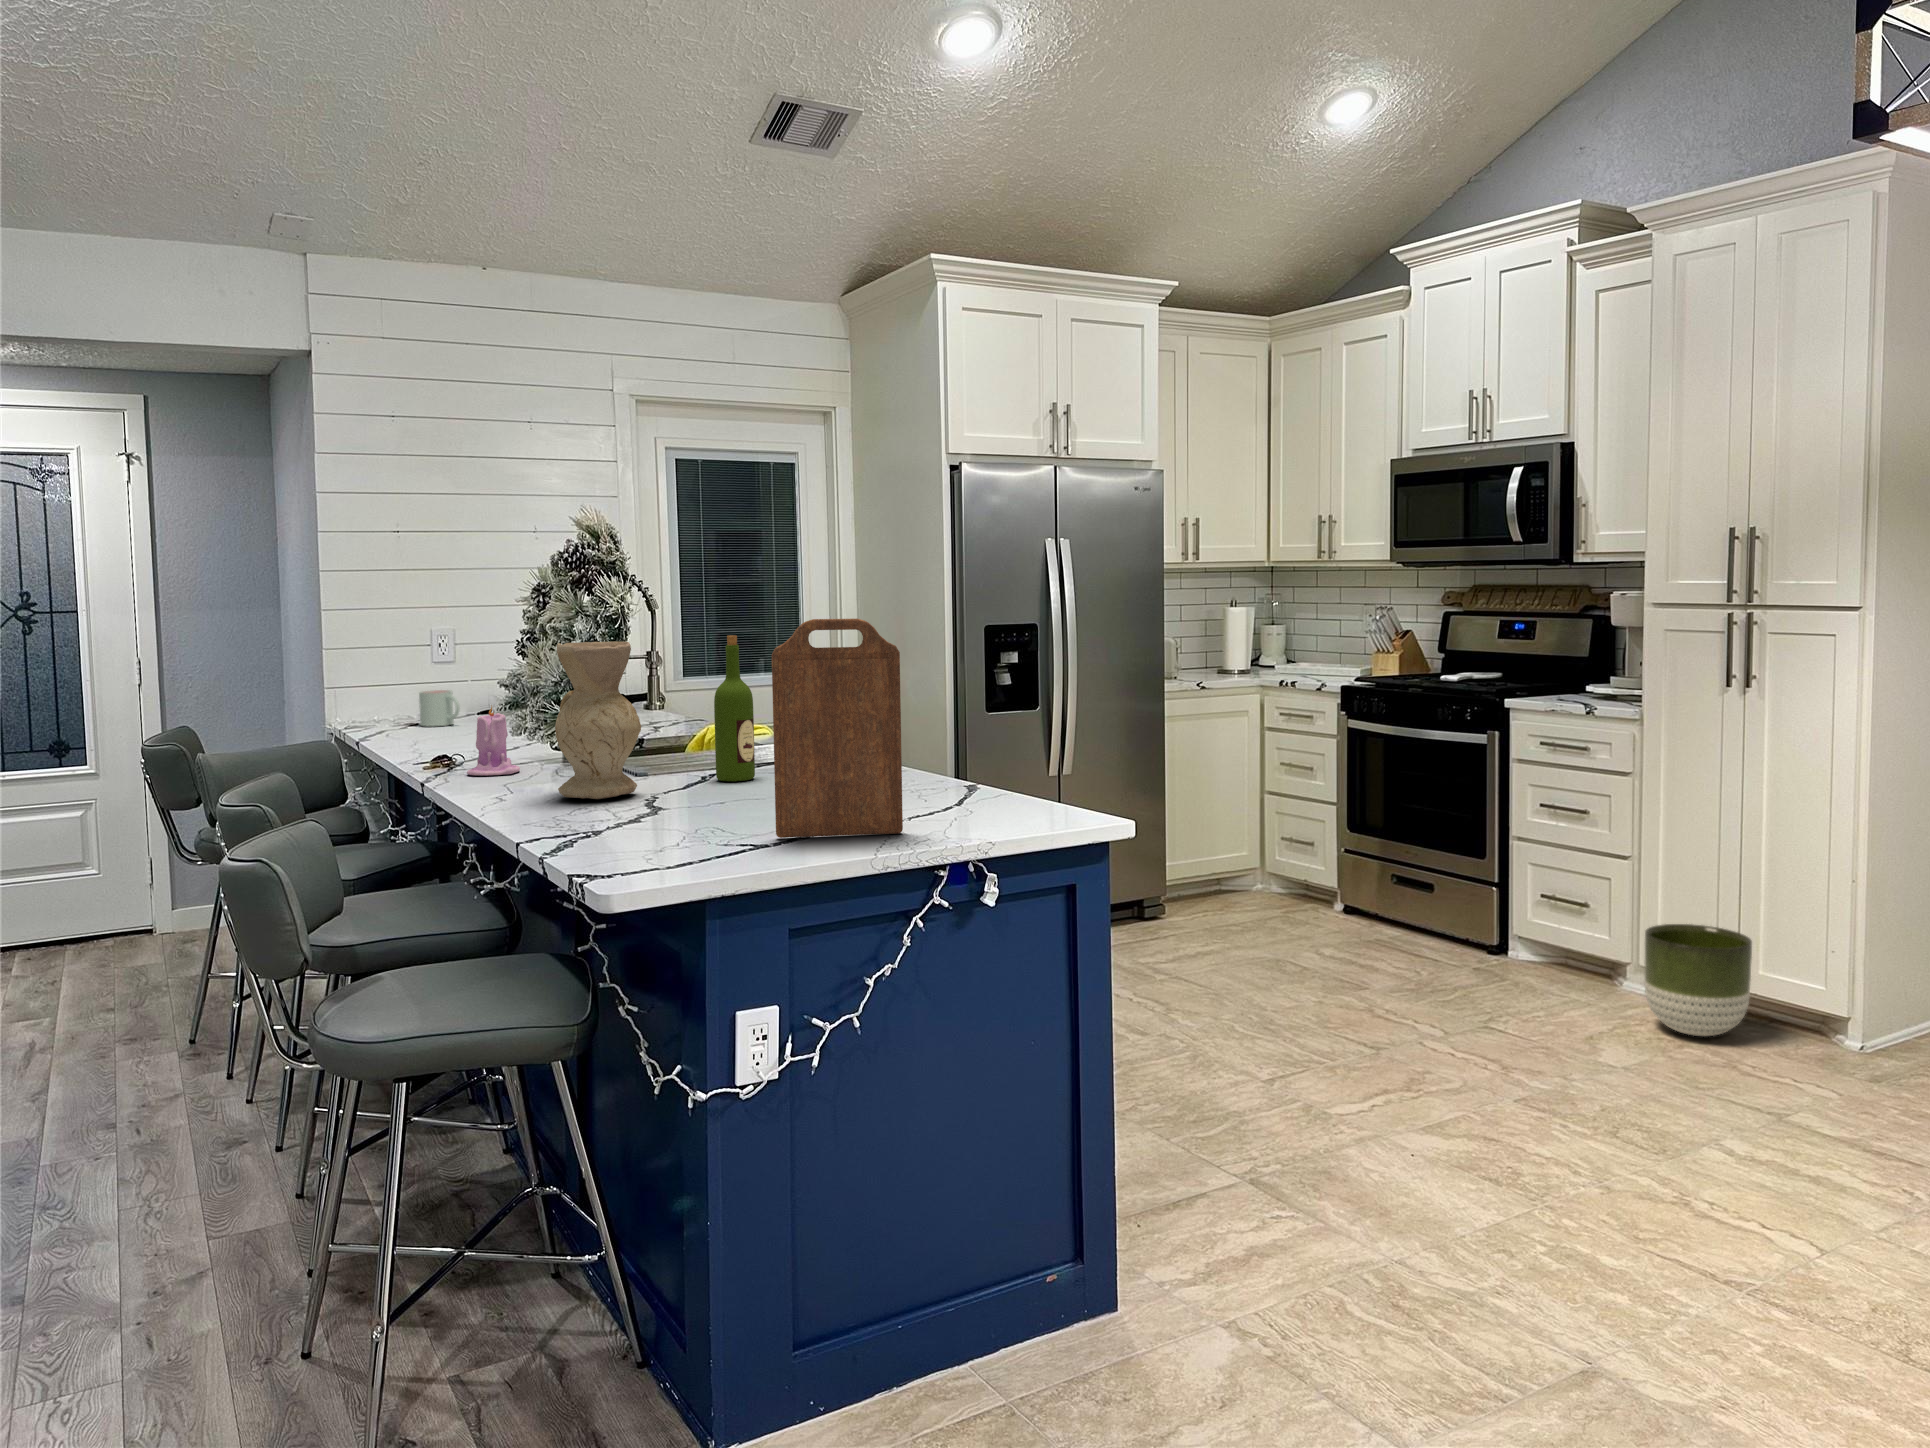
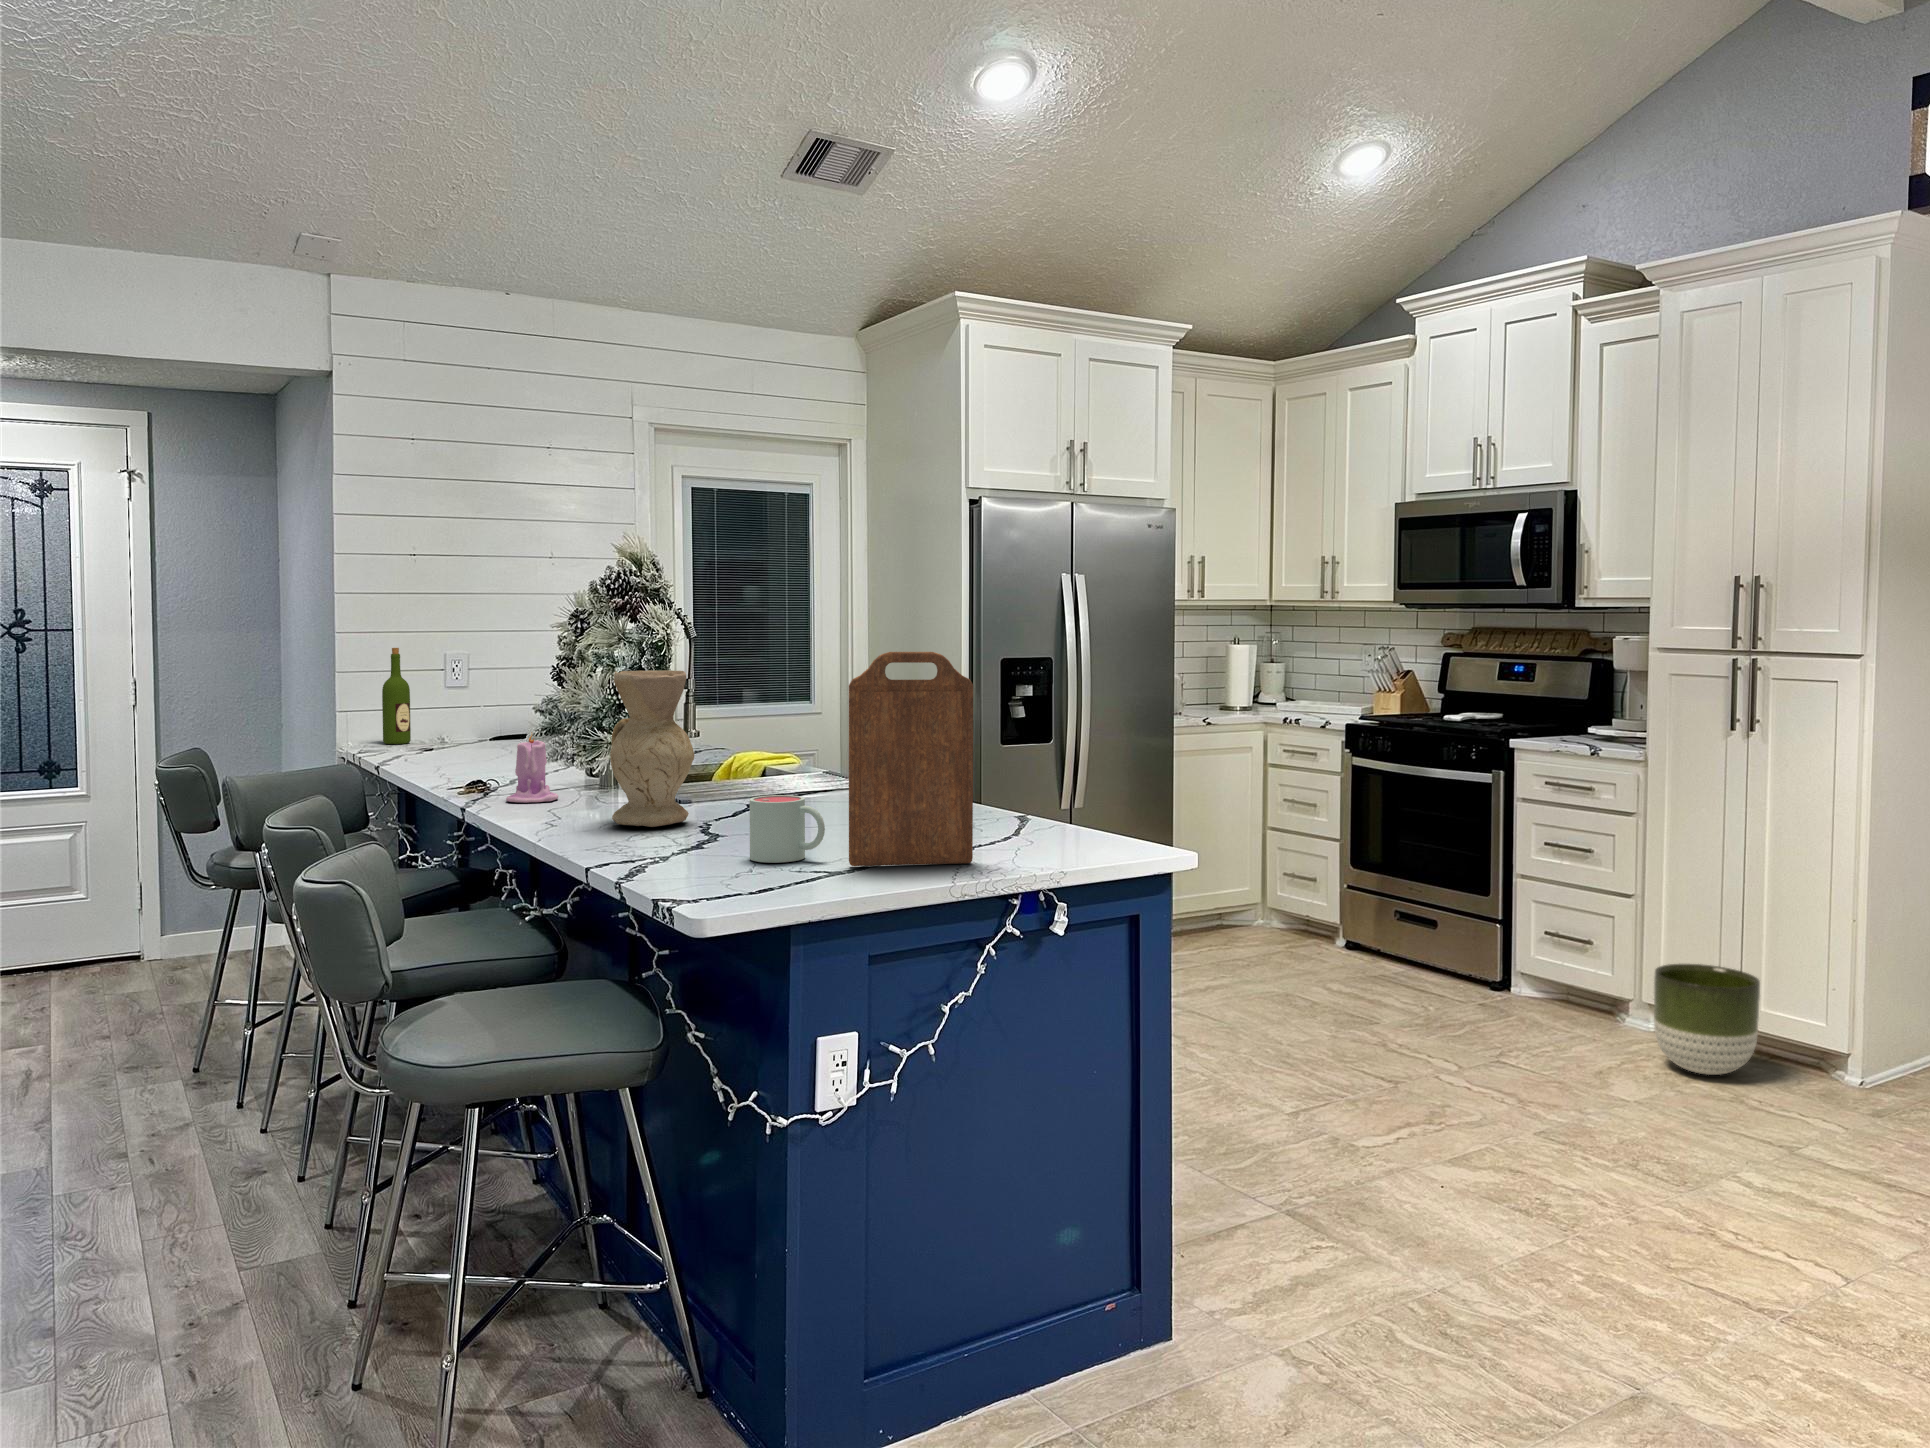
wine bottle: present [714,636,755,781] -> present [382,648,411,744]
mug: present [419,690,460,726] -> present [750,795,825,863]

